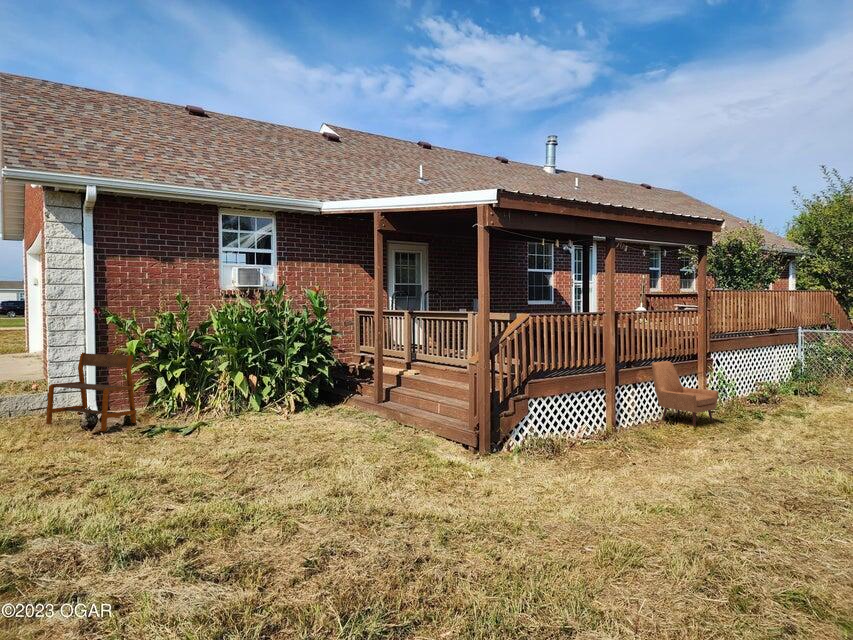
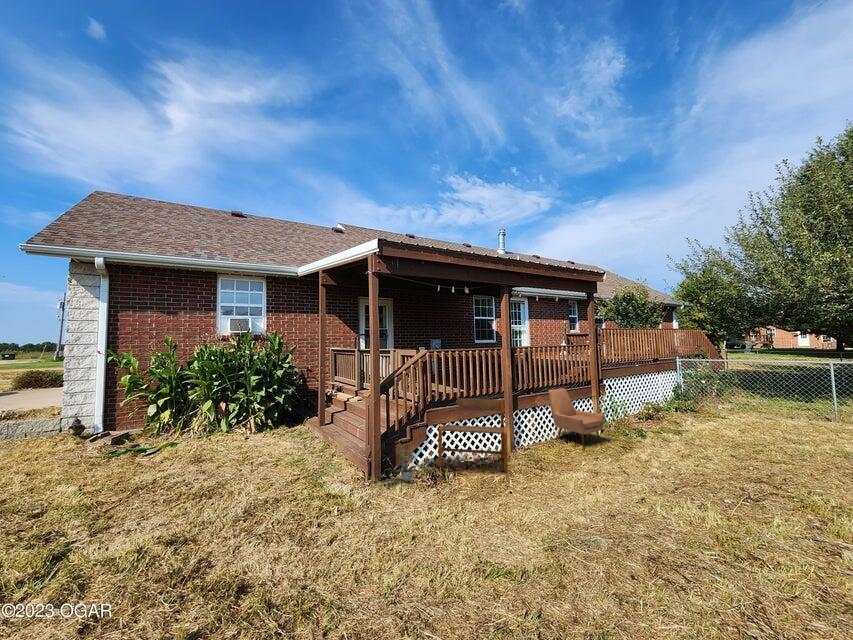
bench: present [46,353,136,431] -> present [438,398,508,471]
potted plant: none [504,415,534,455] -> present [395,444,420,481]

